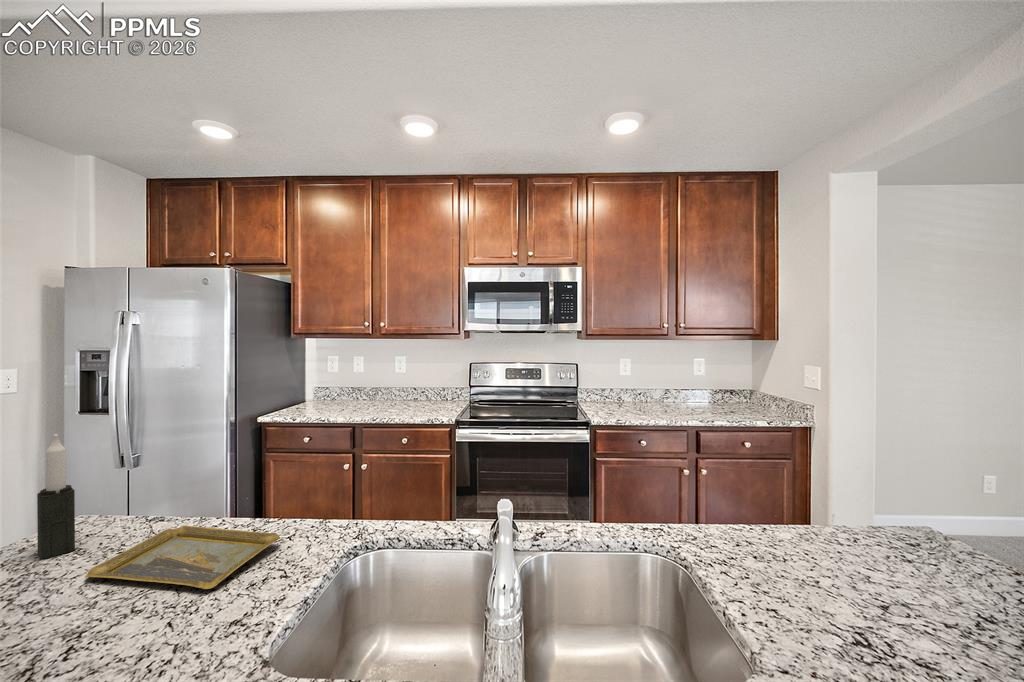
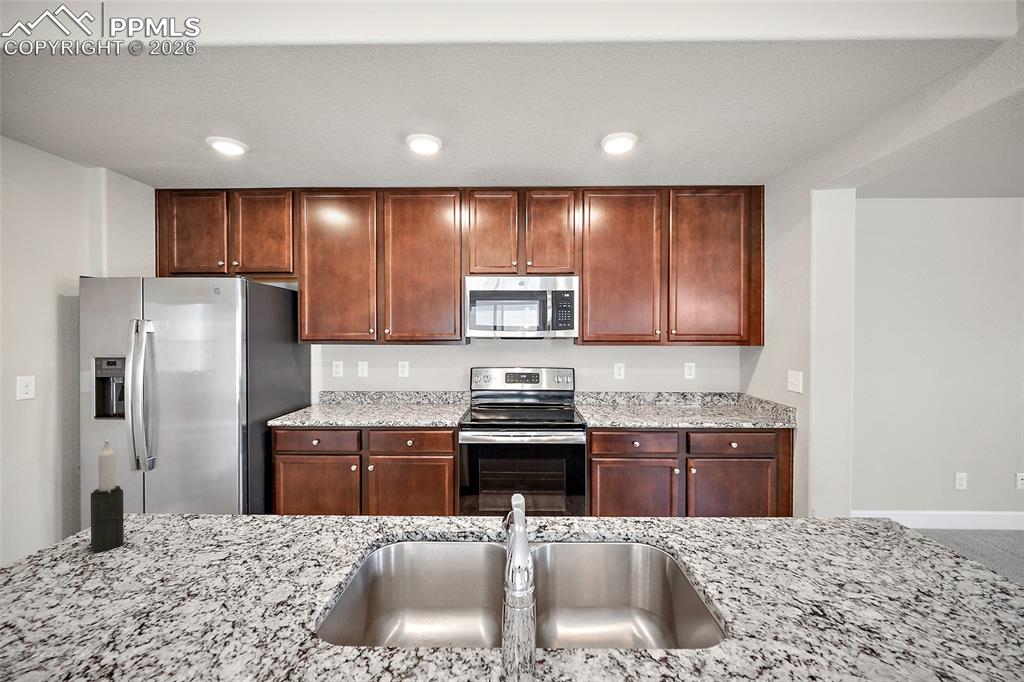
tray: present [85,526,280,589] -> none [140,522,310,576]

